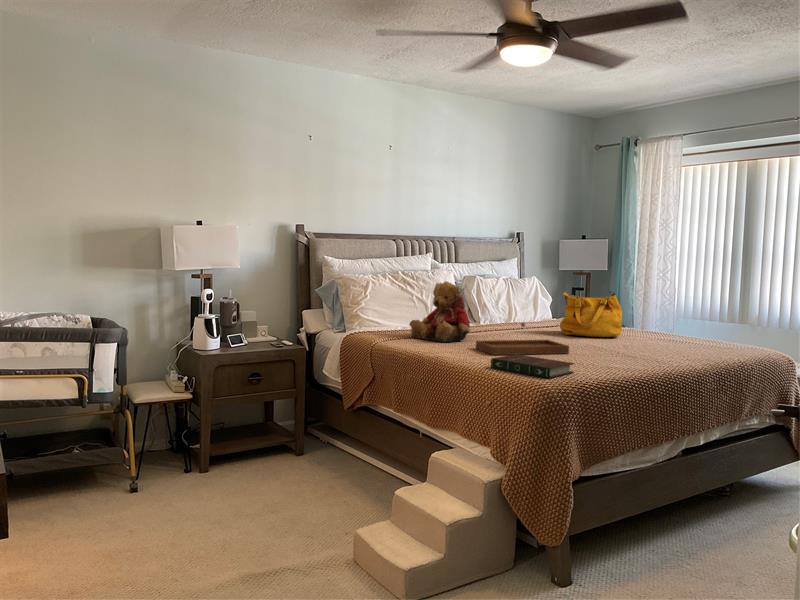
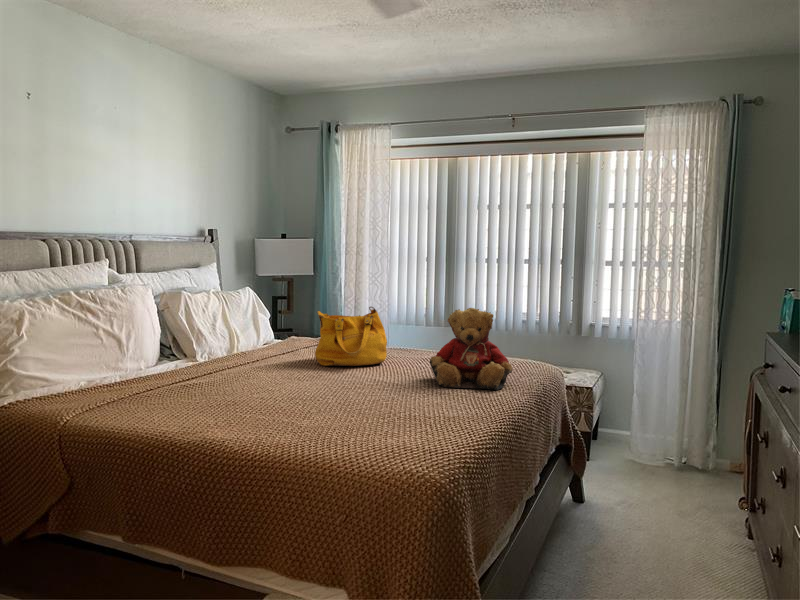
teddy bear: present [409,281,470,342] -> present [430,308,512,390]
tray: present [476,322,569,355] -> none [243,366,372,424]
book: present [491,354,574,378] -> none [314,424,428,465]

